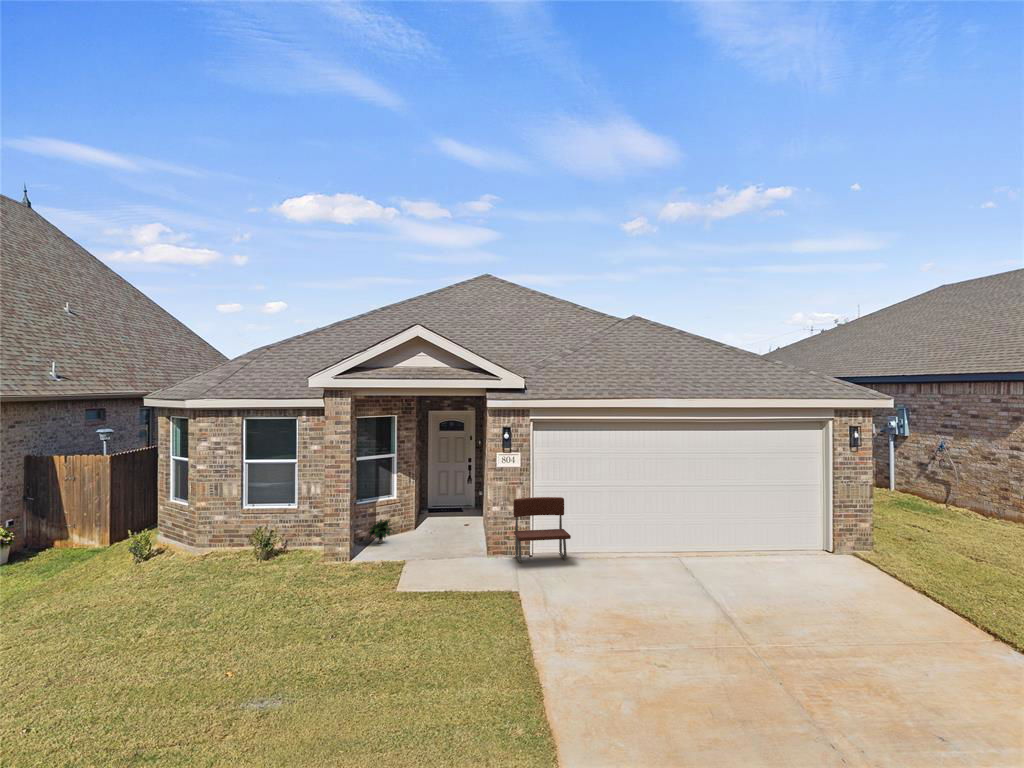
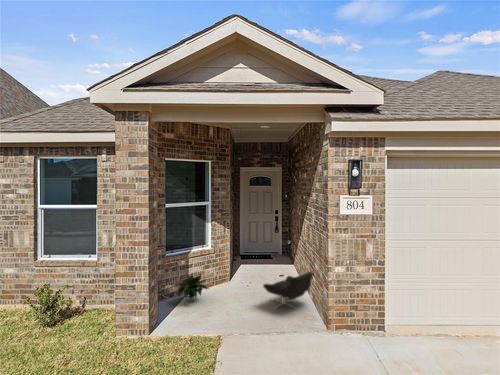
bench: present [513,497,571,563] -> none [365,254,460,350]
lounge chair: none [442,515,484,546] -> present [263,272,313,309]

